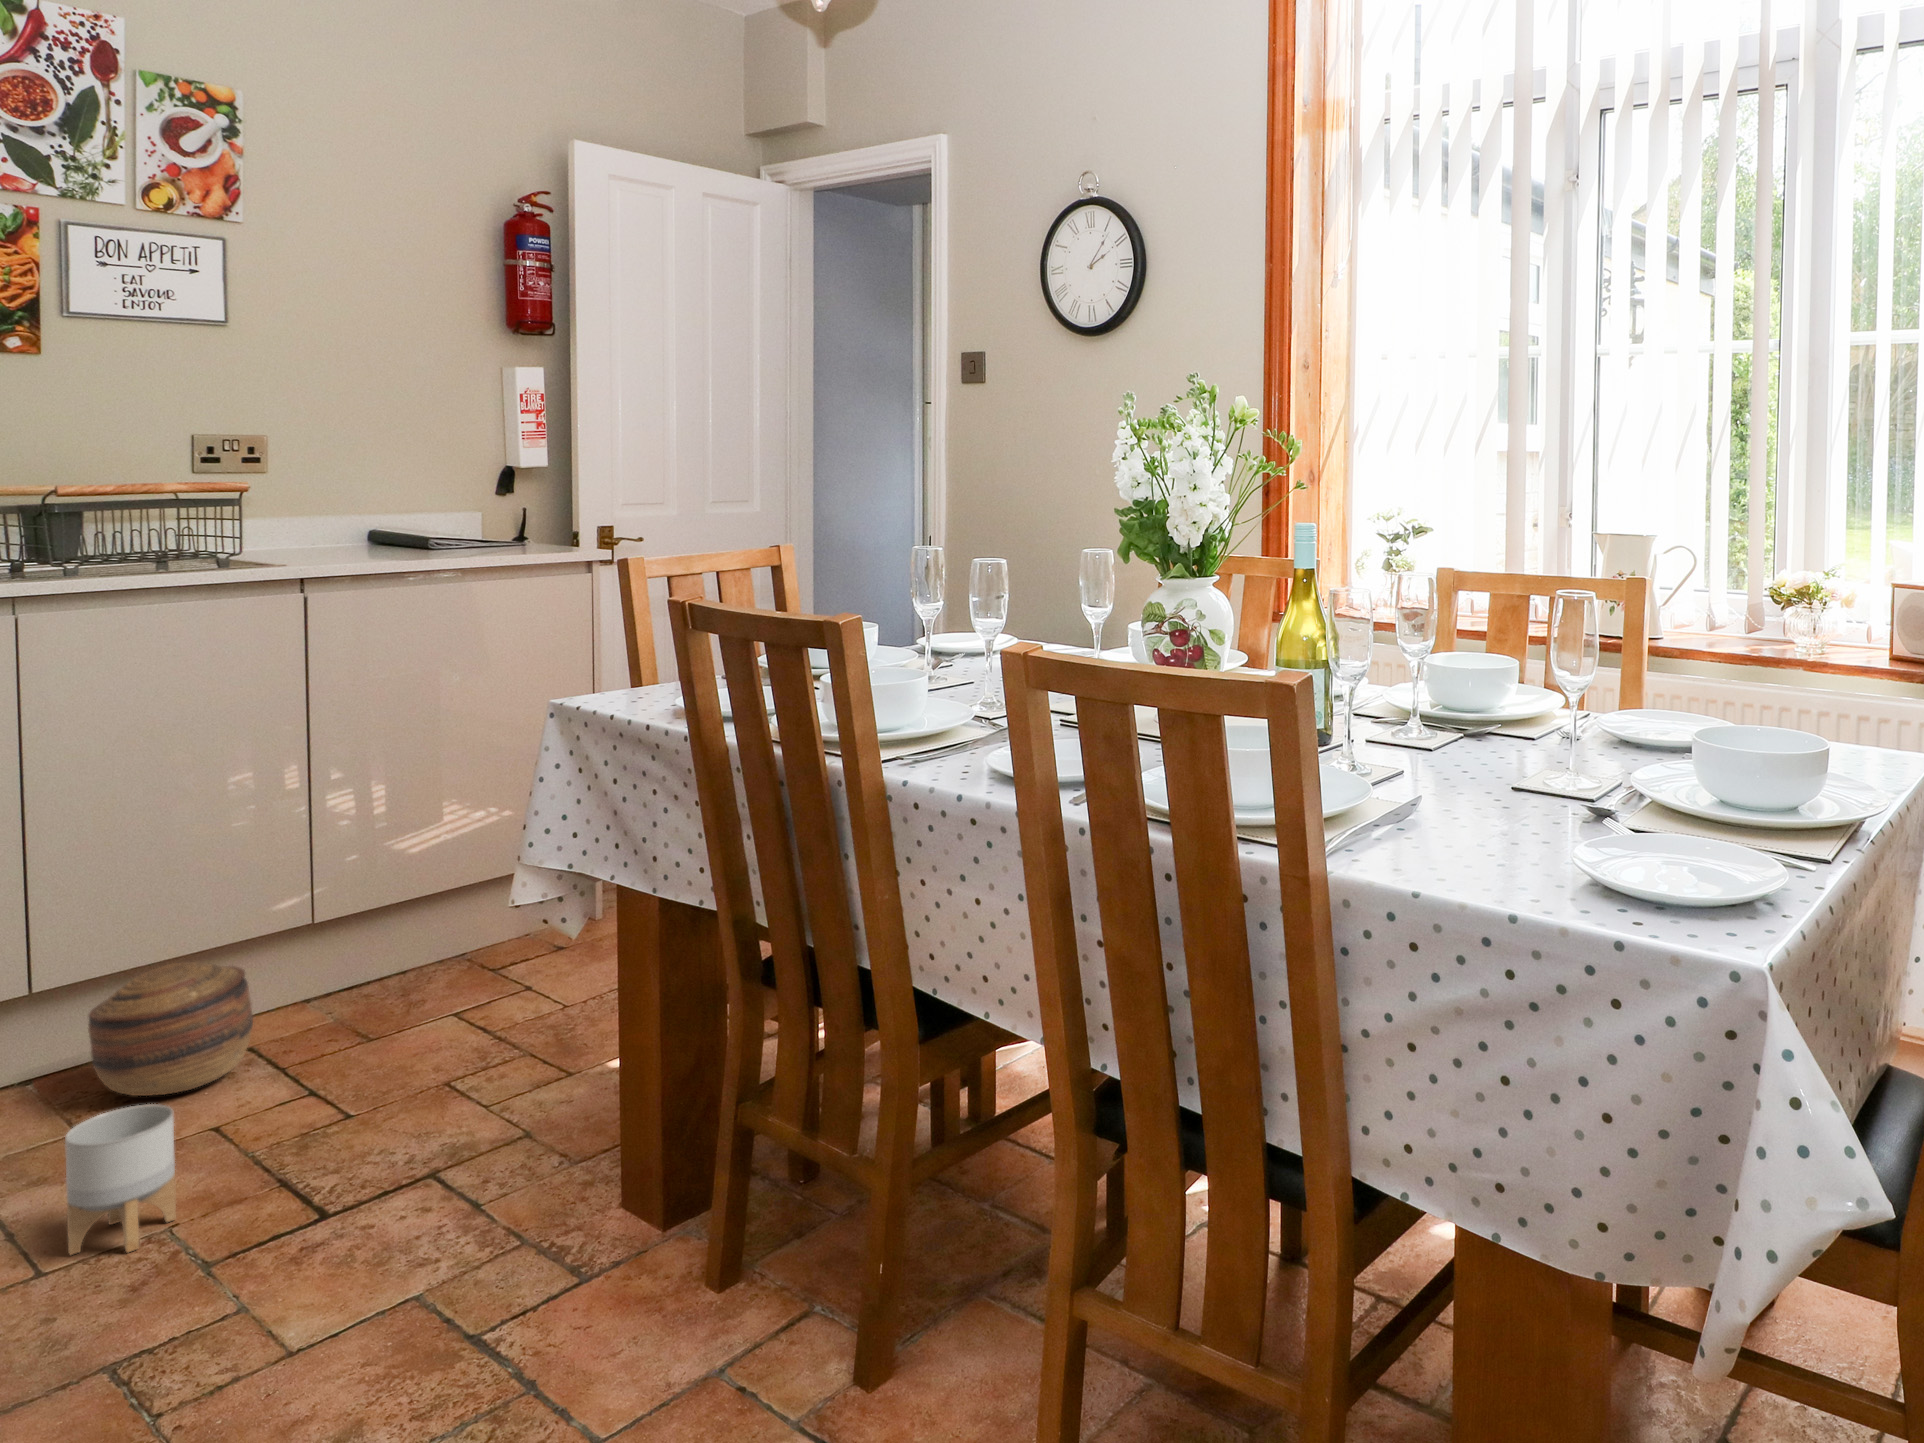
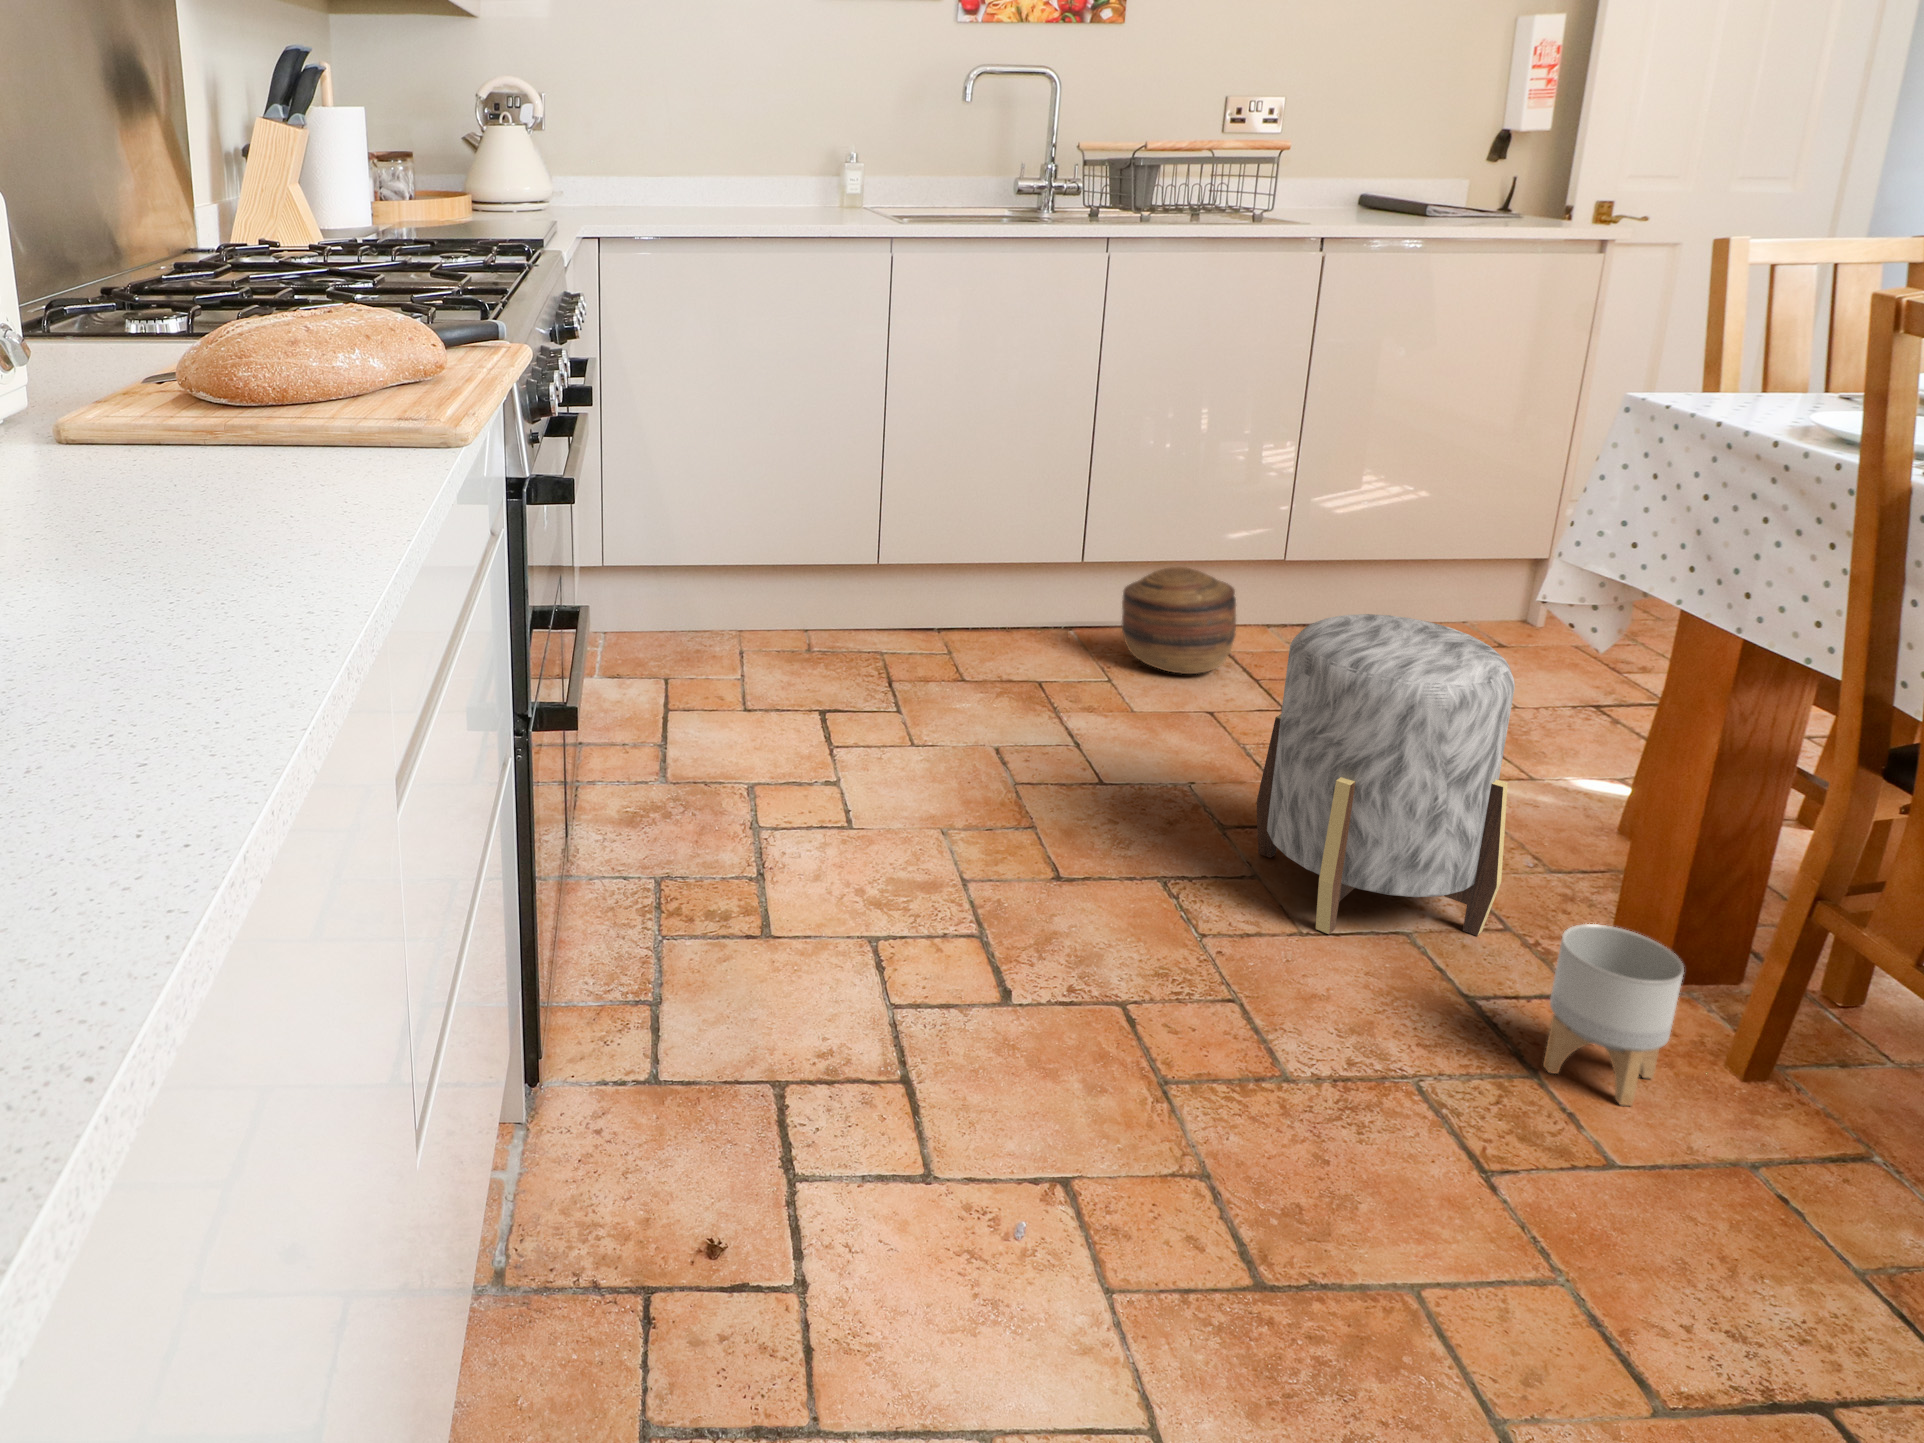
stool: none [240,955,512,1342] -> present [1256,614,1515,936]
planter: present [65,1104,176,1255] -> present [1543,924,1684,1106]

